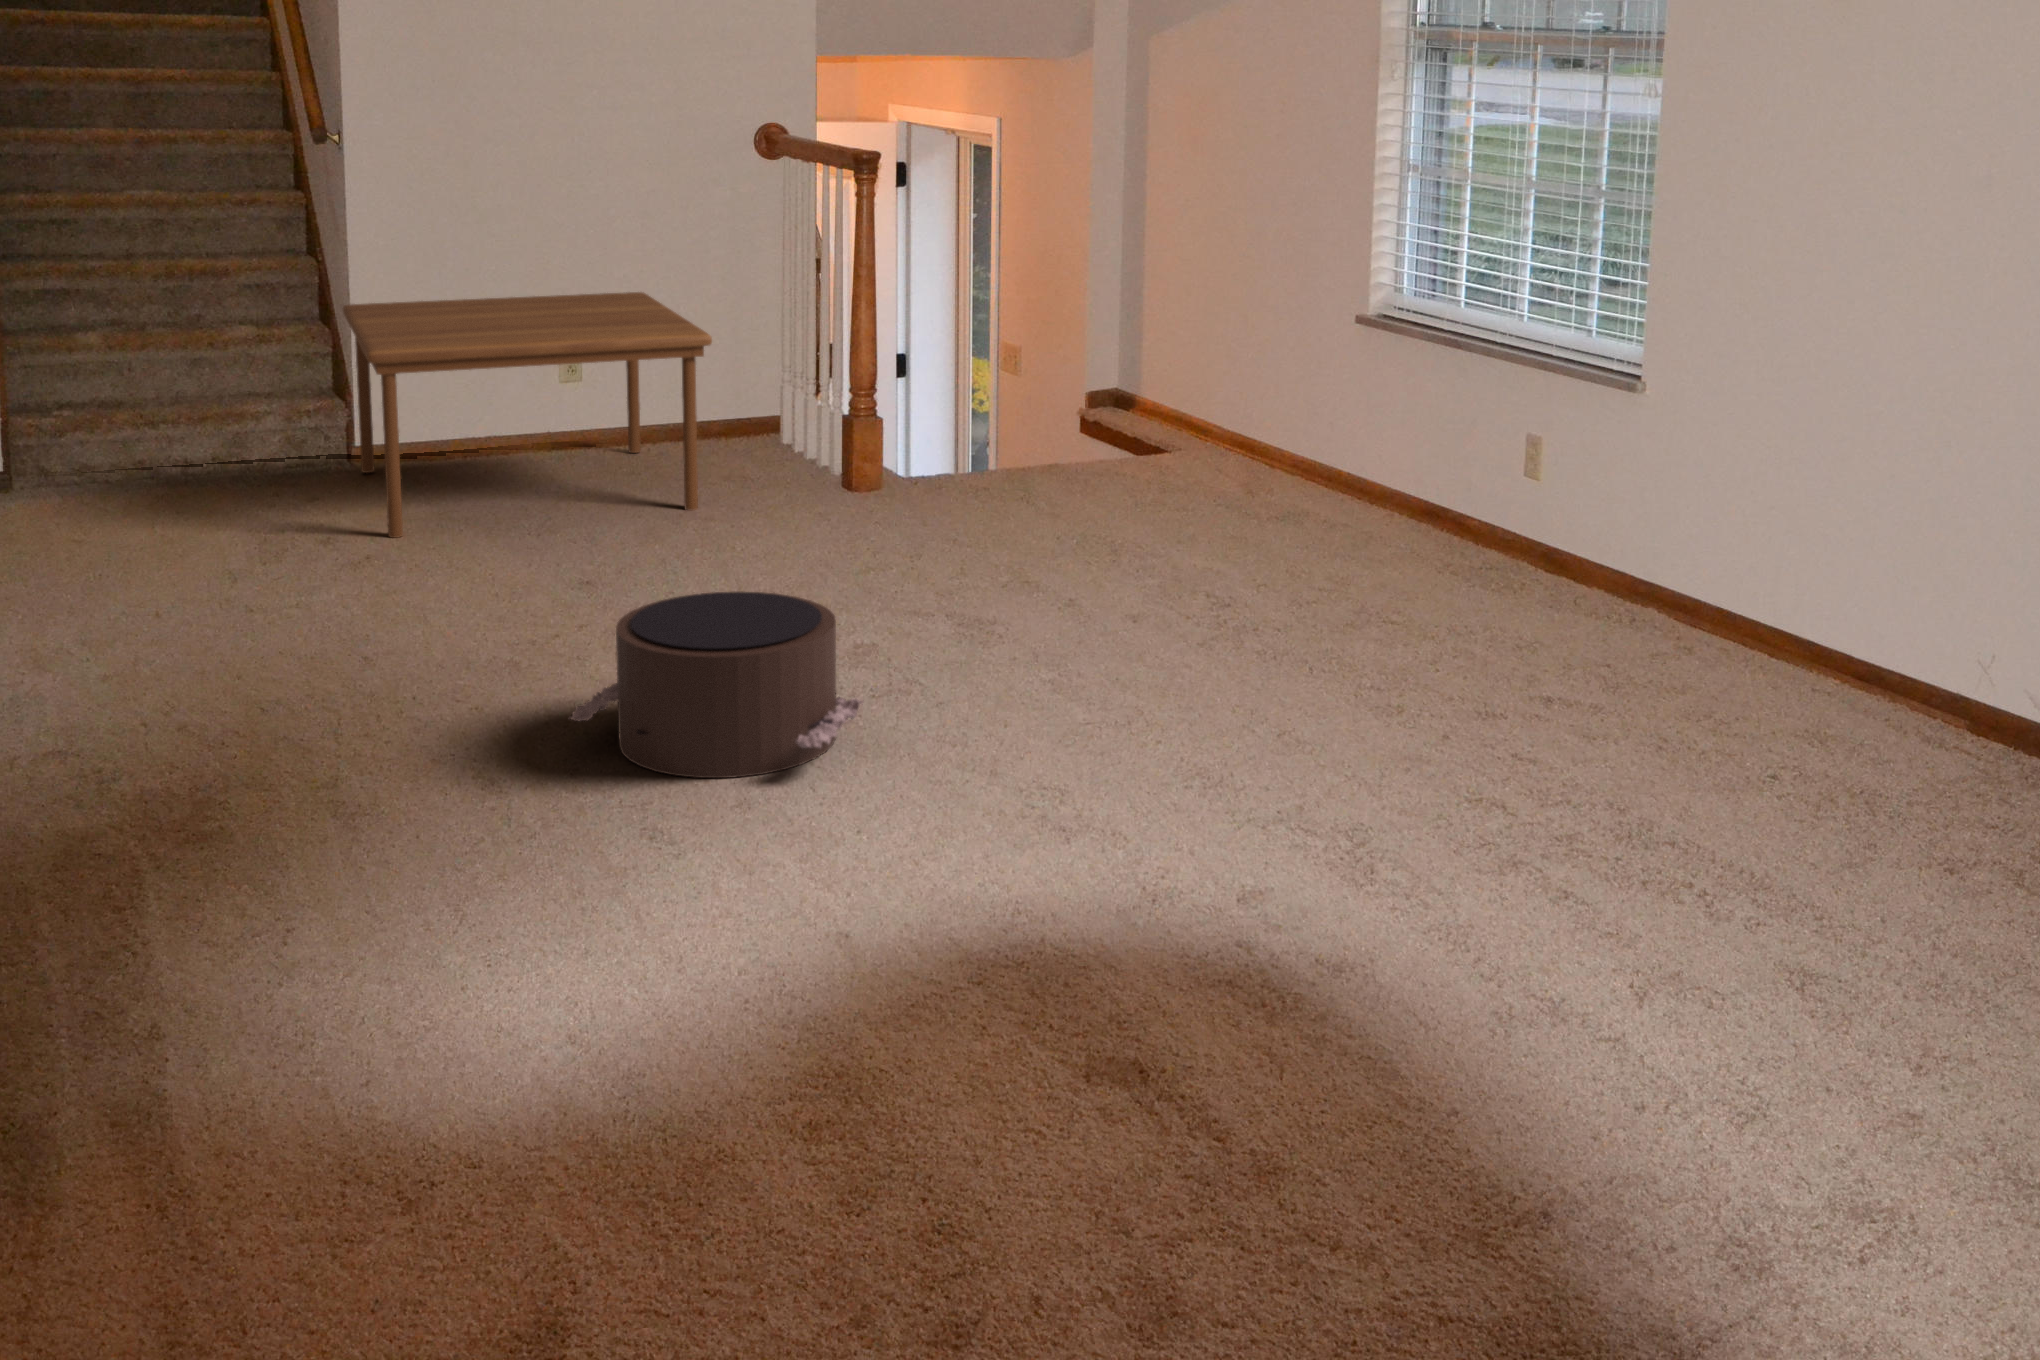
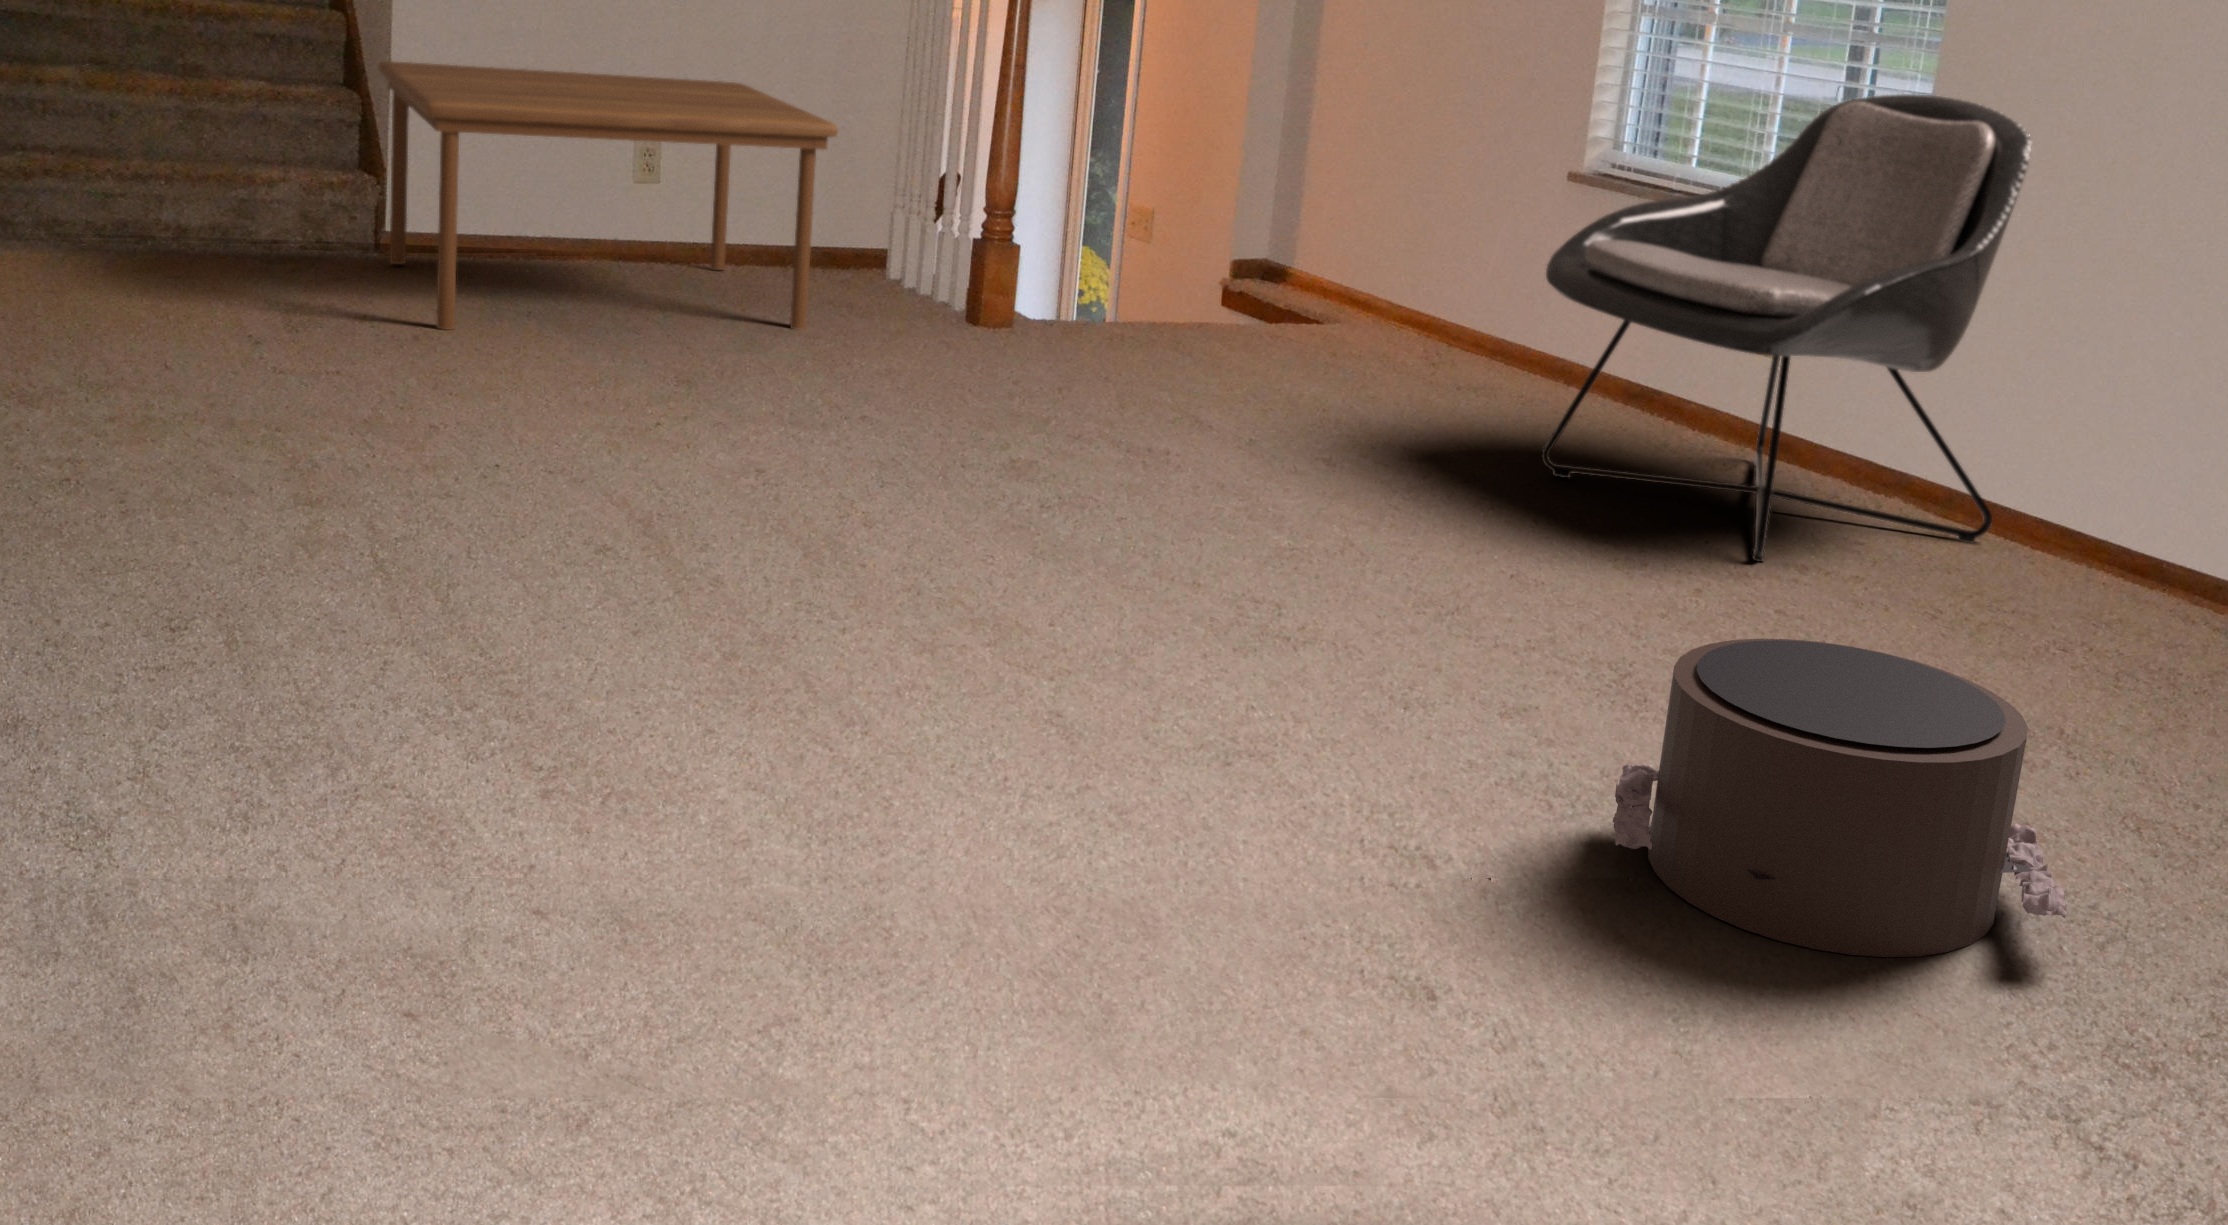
lounge chair: none [1306,251,1731,695] -> present [1542,94,2031,562]
pouf: present [570,591,863,778] -> present [1613,639,2067,957]

